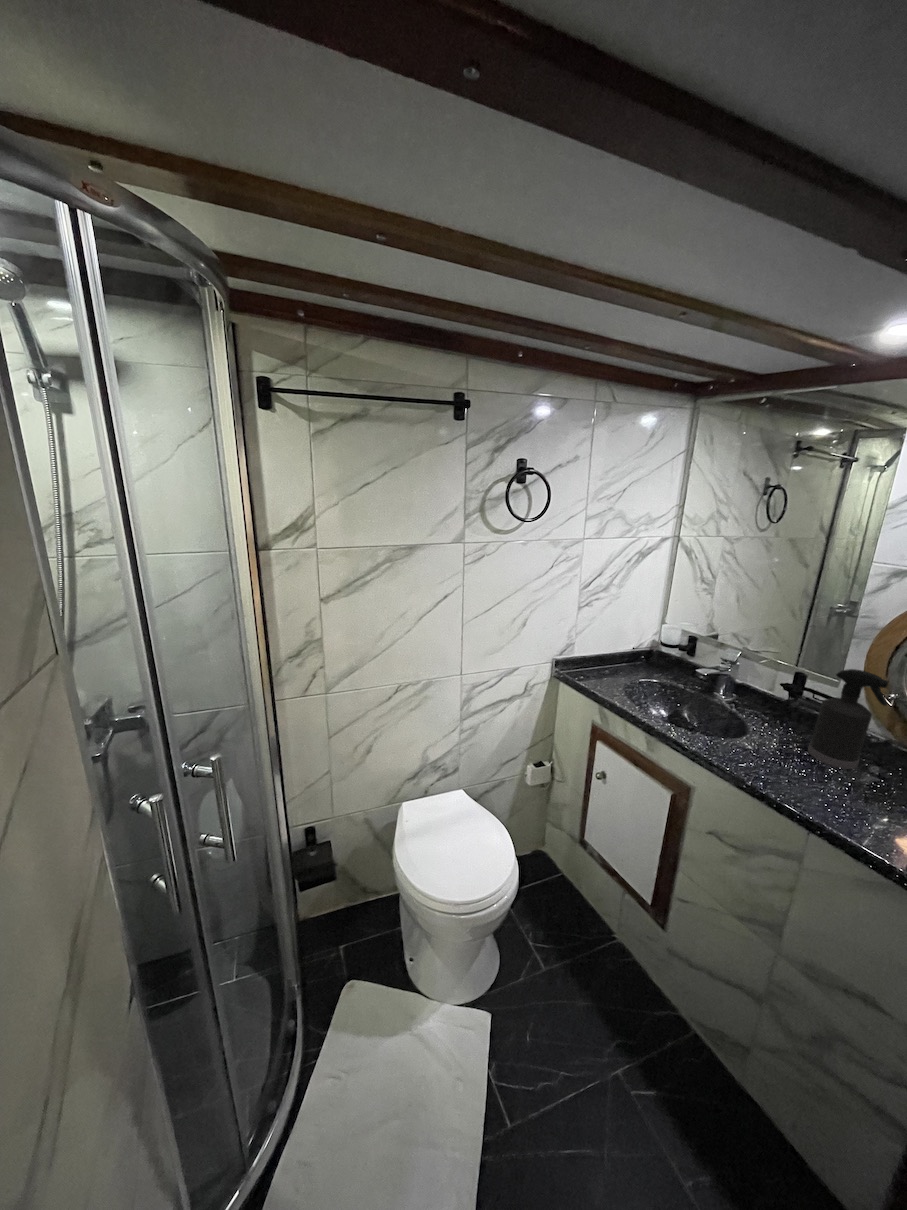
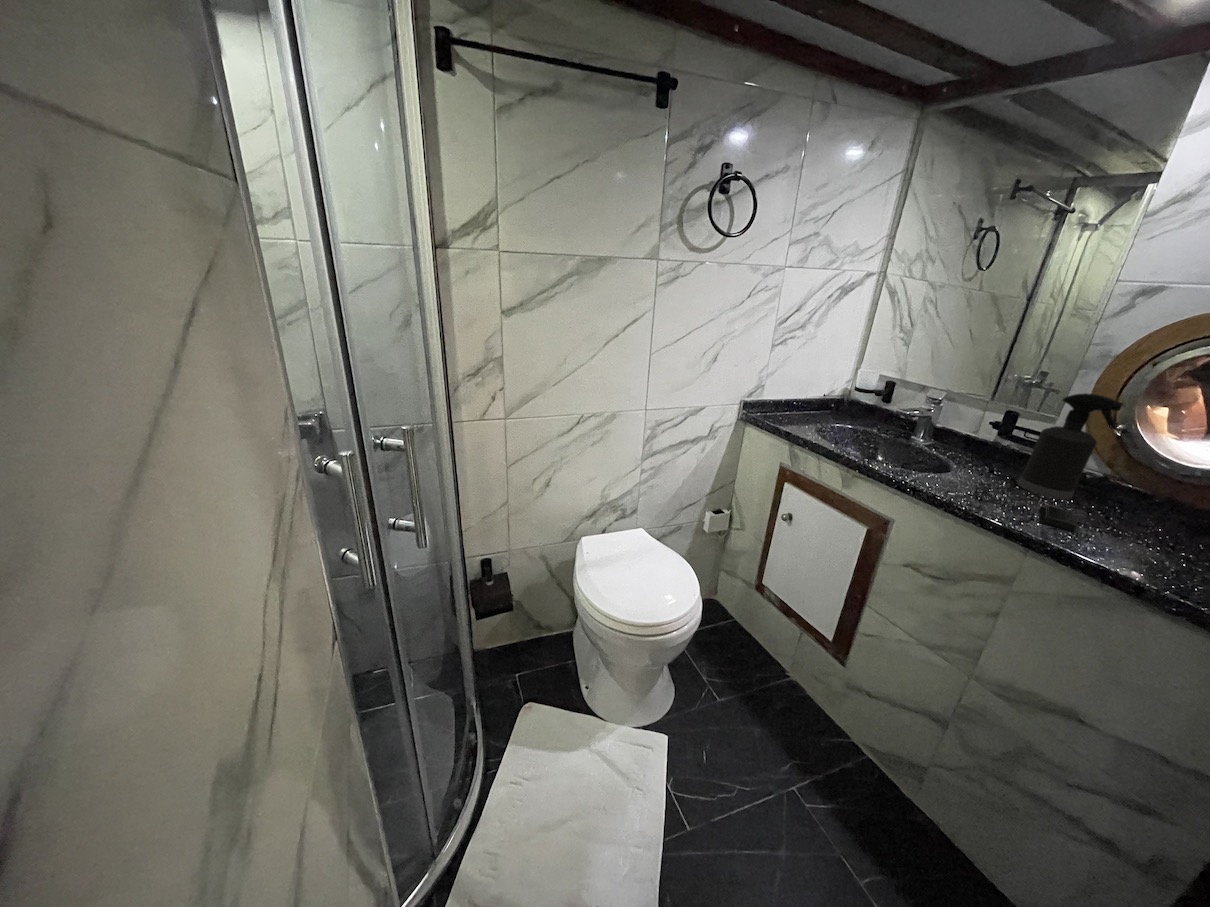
soap bar: none [821,782,857,819] -> present [1039,506,1078,534]

